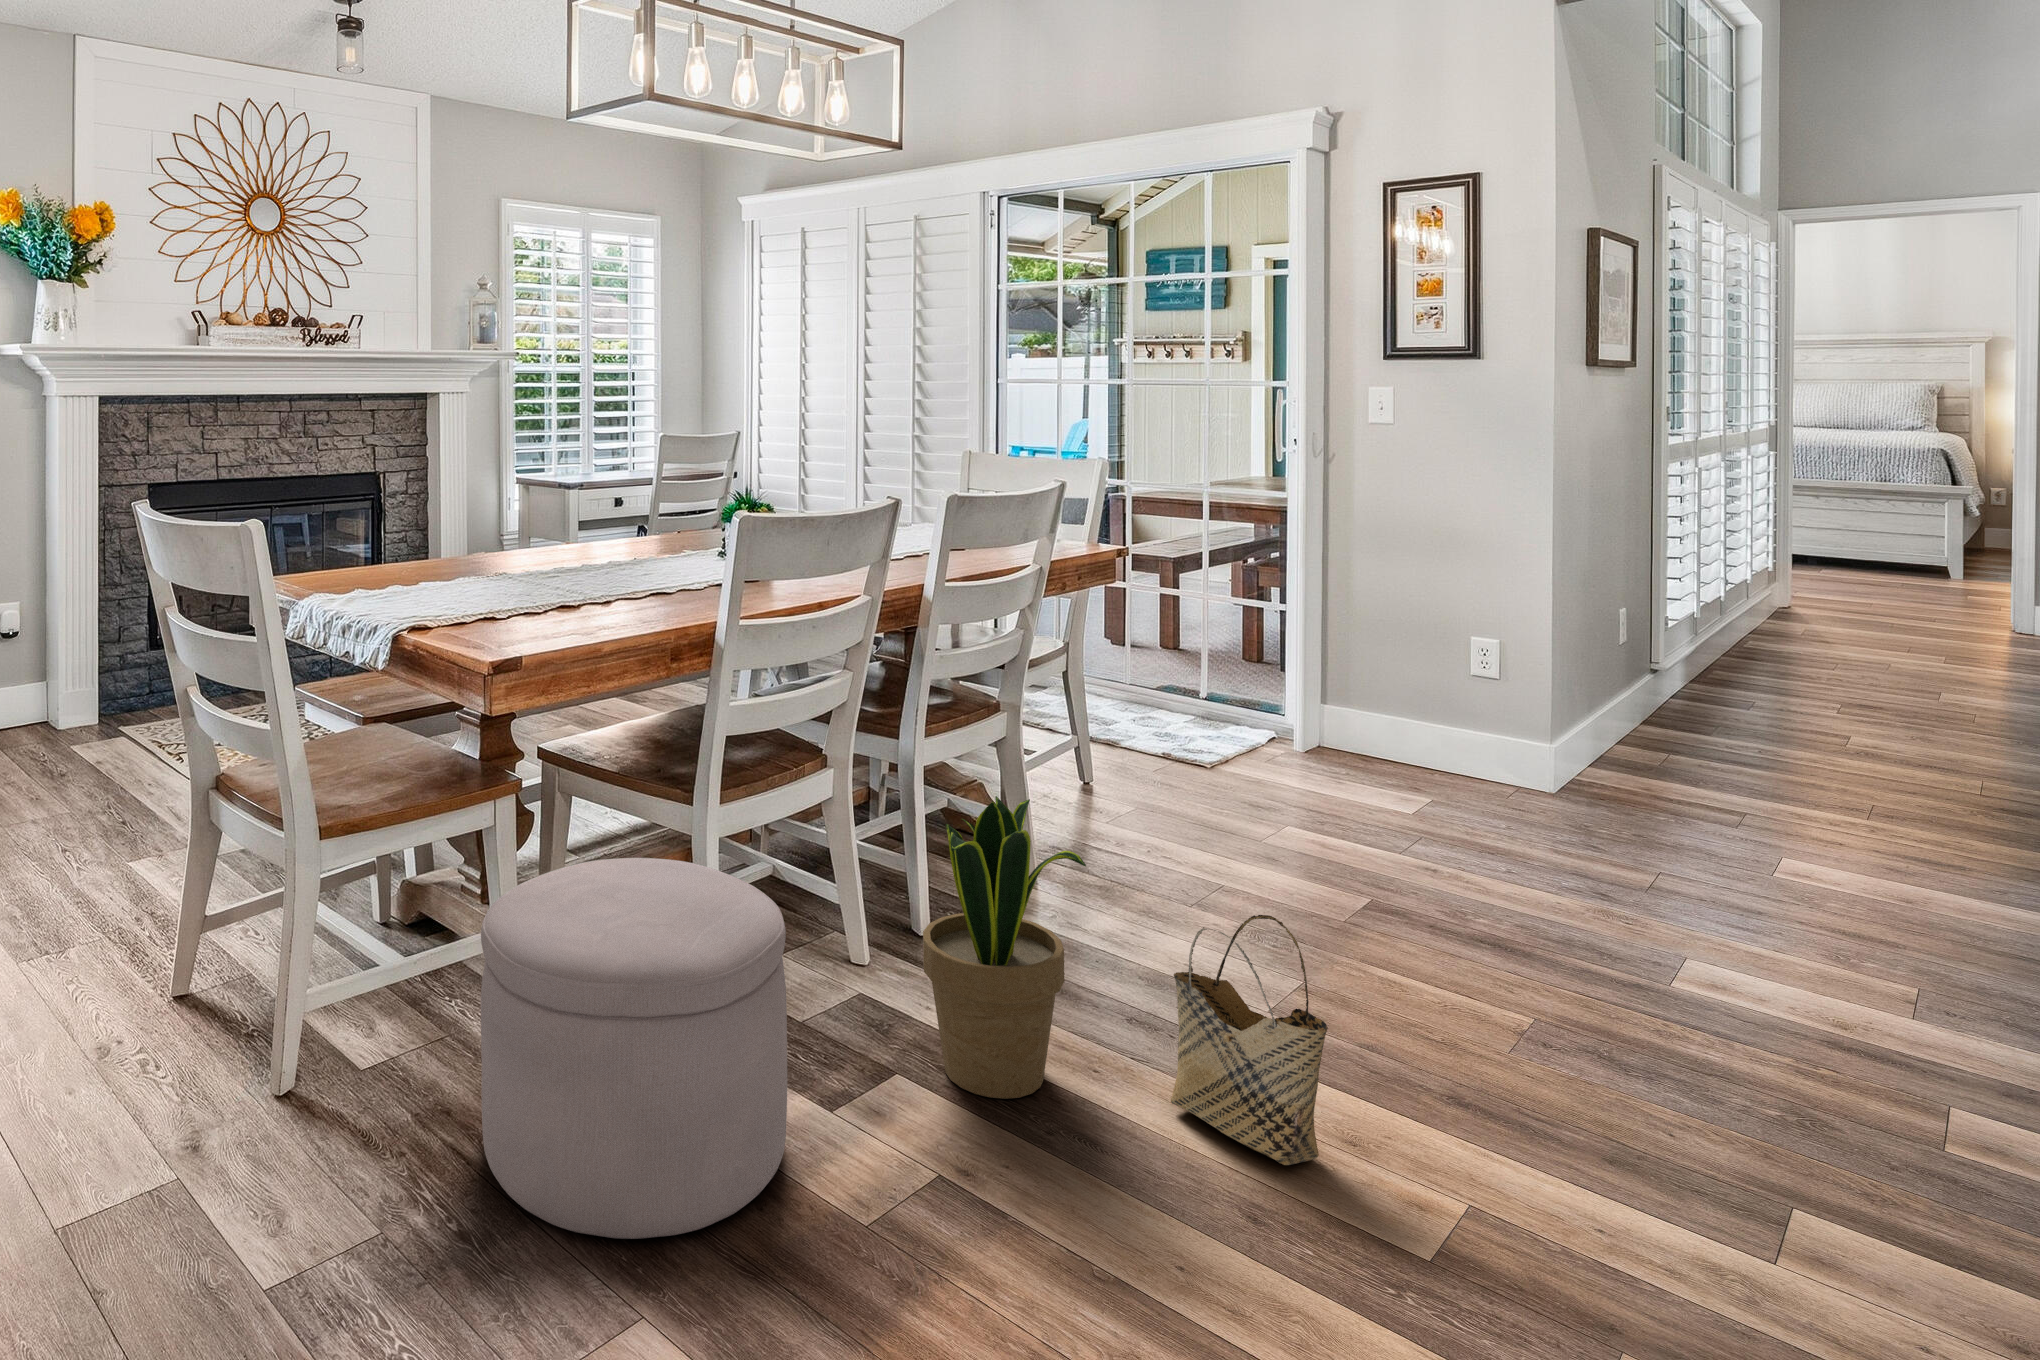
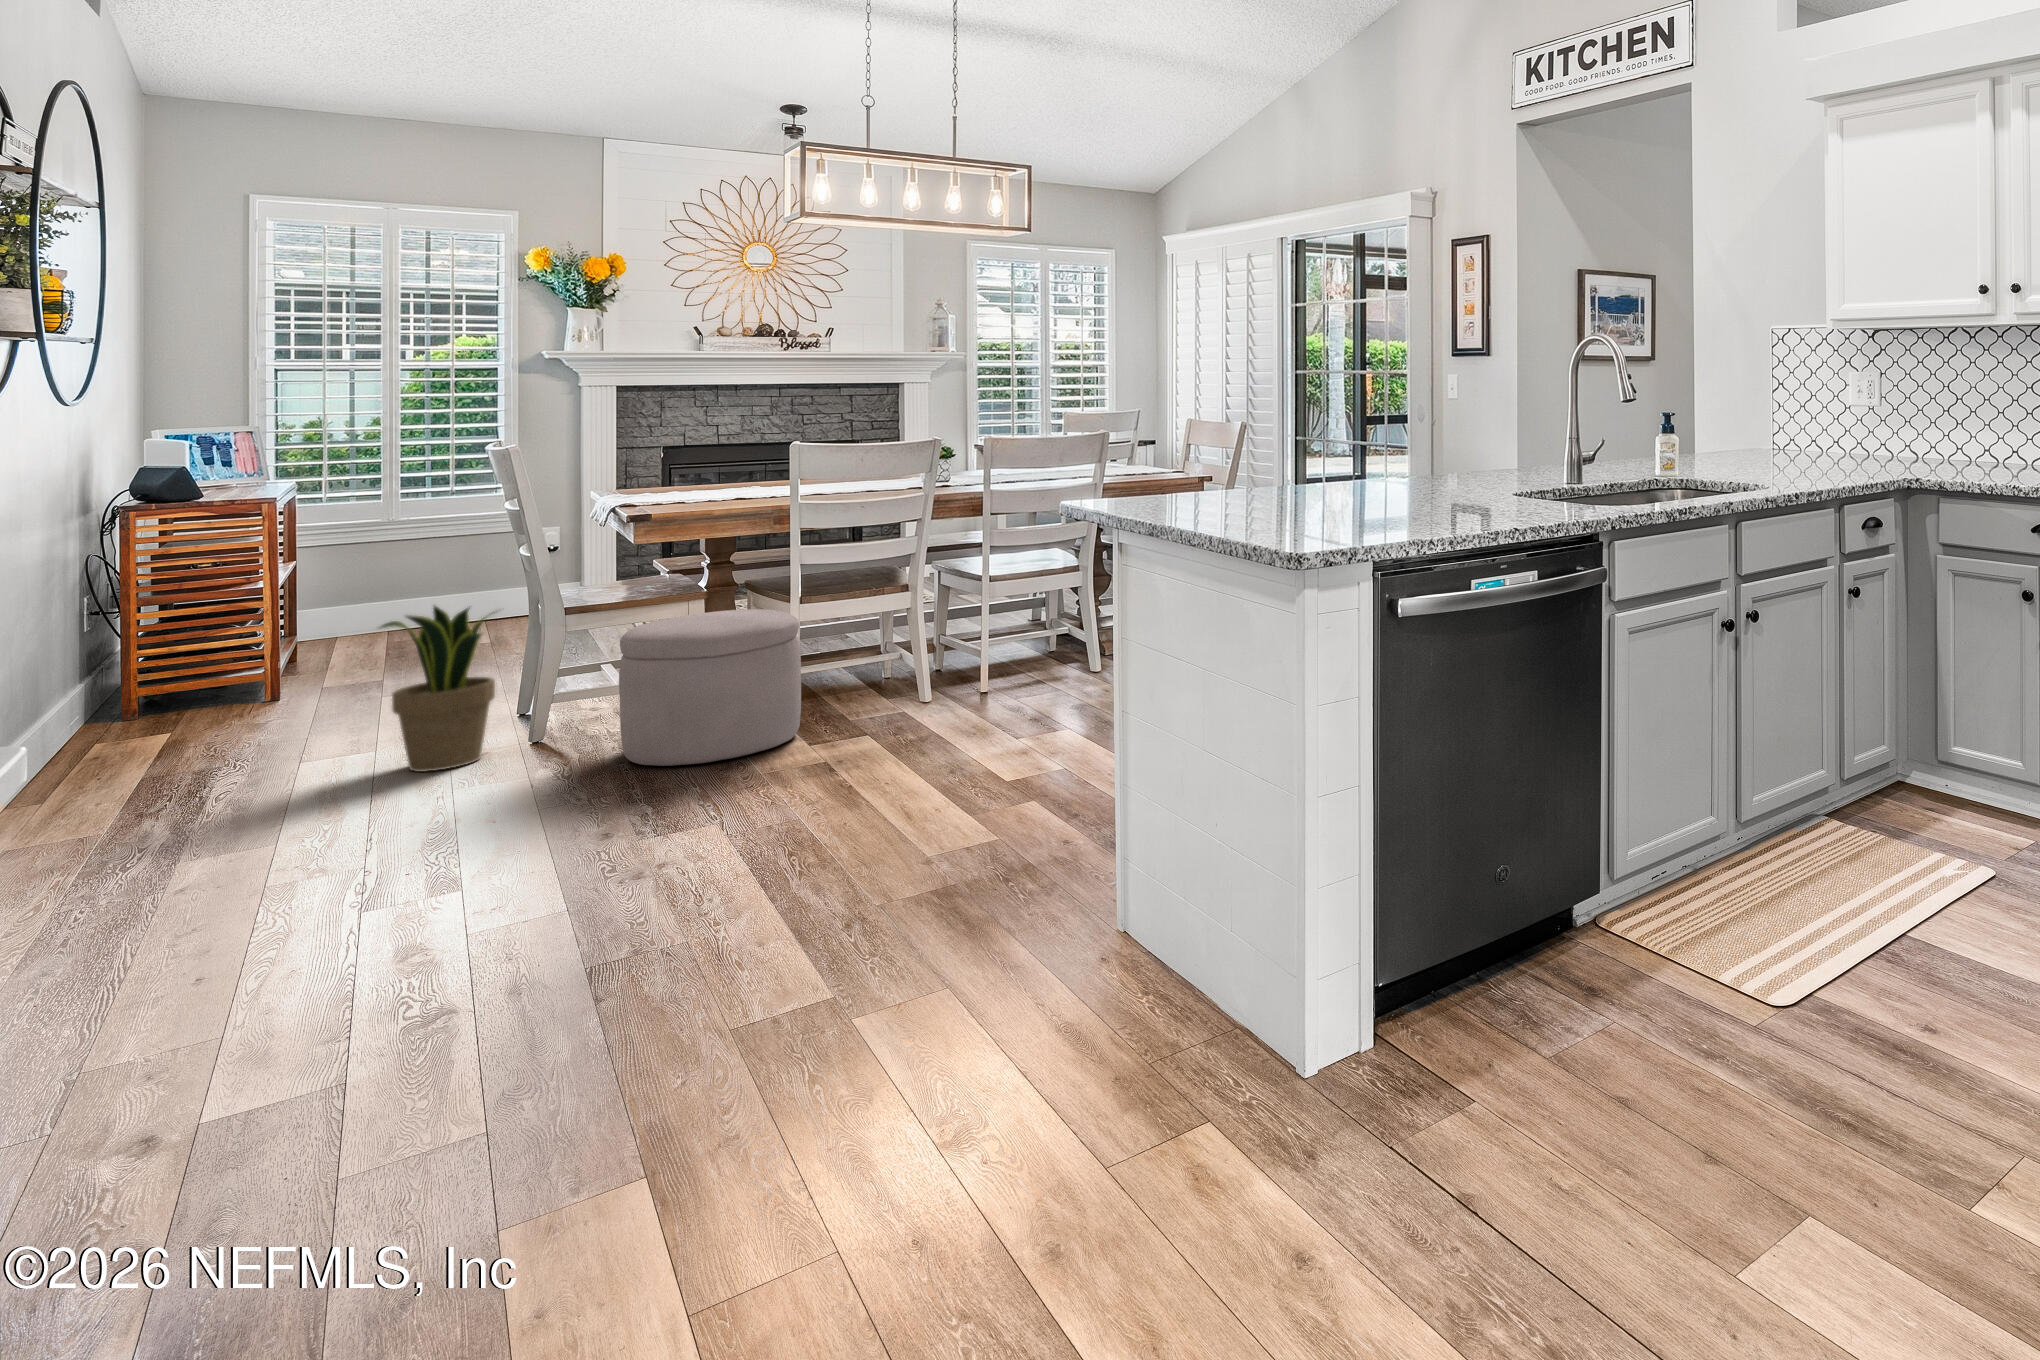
potted plant: present [923,796,1086,1099] -> present [381,605,495,772]
woven basket: present [1171,915,1328,1165] -> none [1012,624,1065,738]

